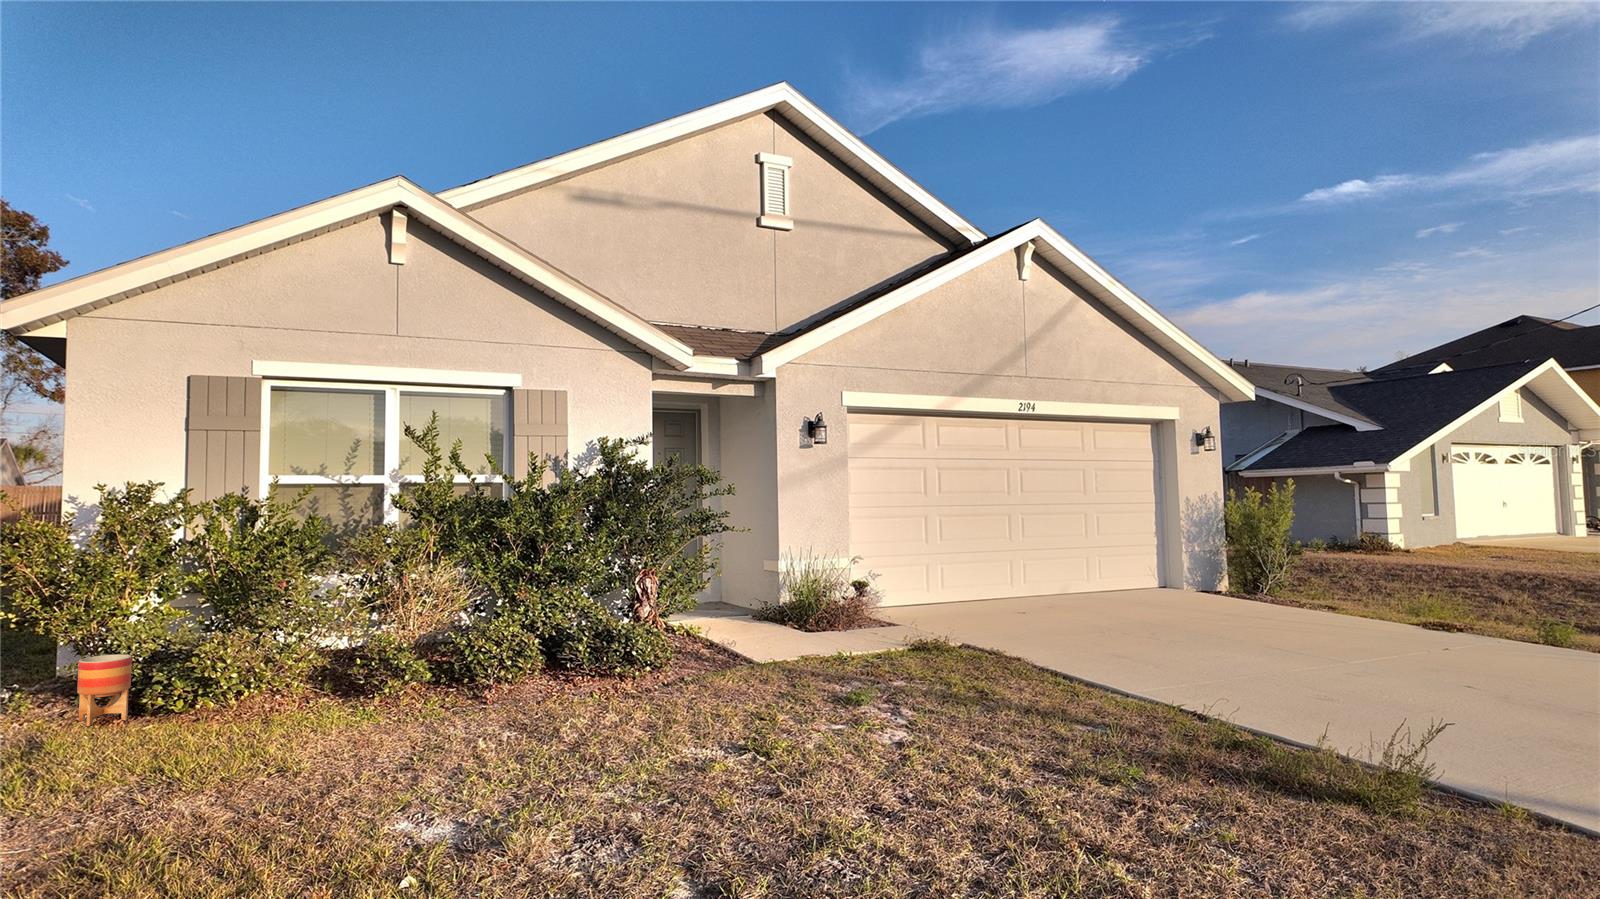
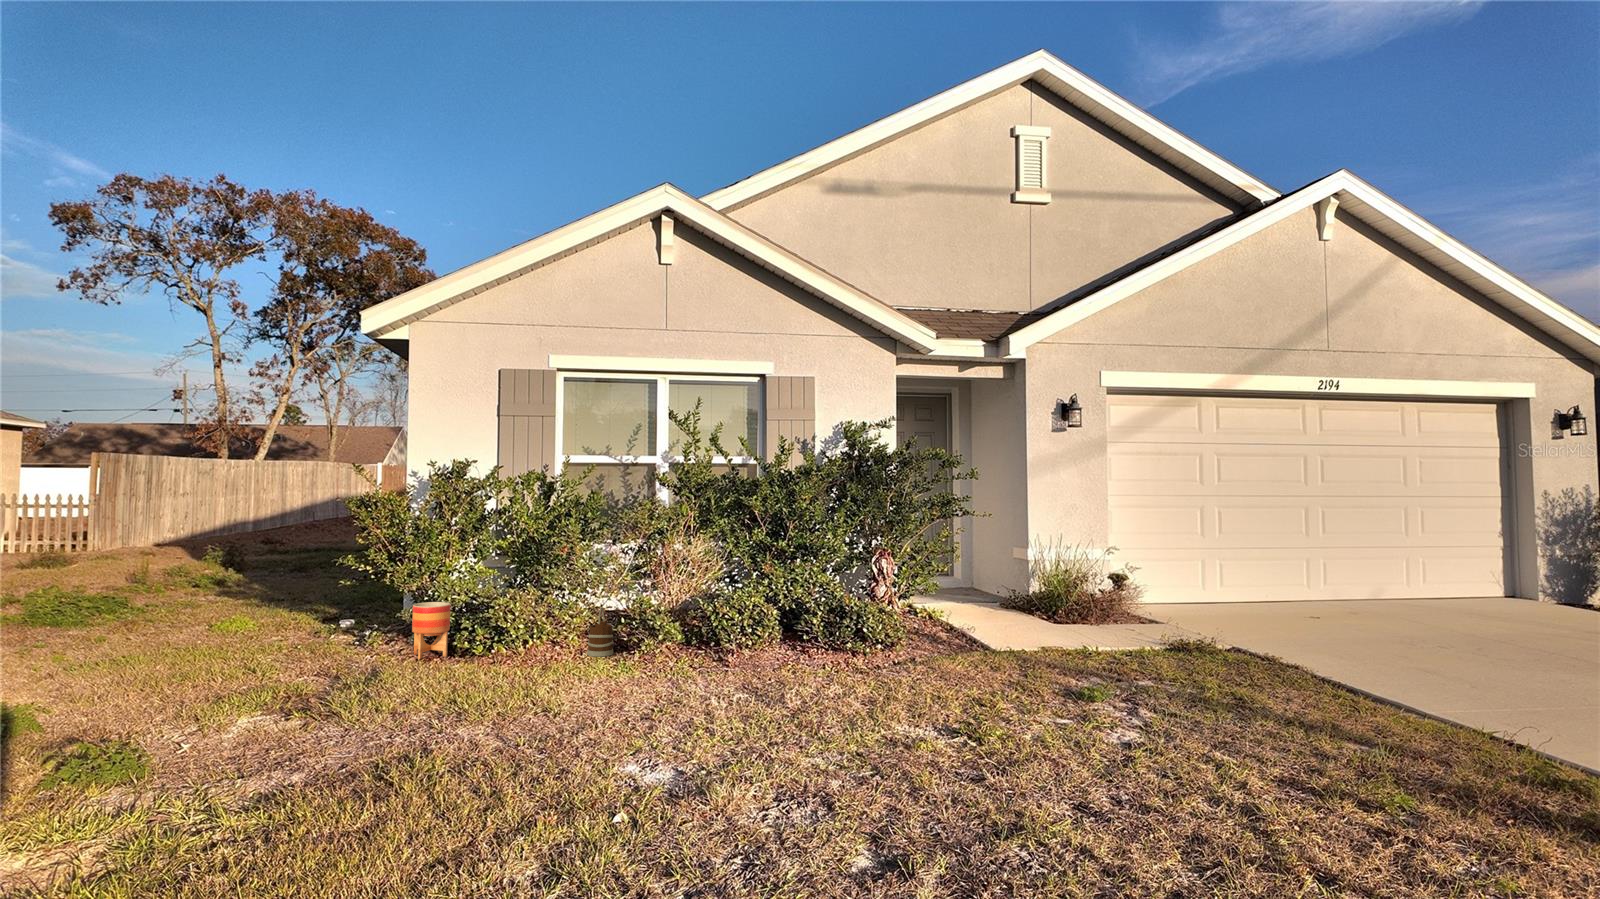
wooden bucket: none [315,648,348,704] -> present [587,608,613,657]

